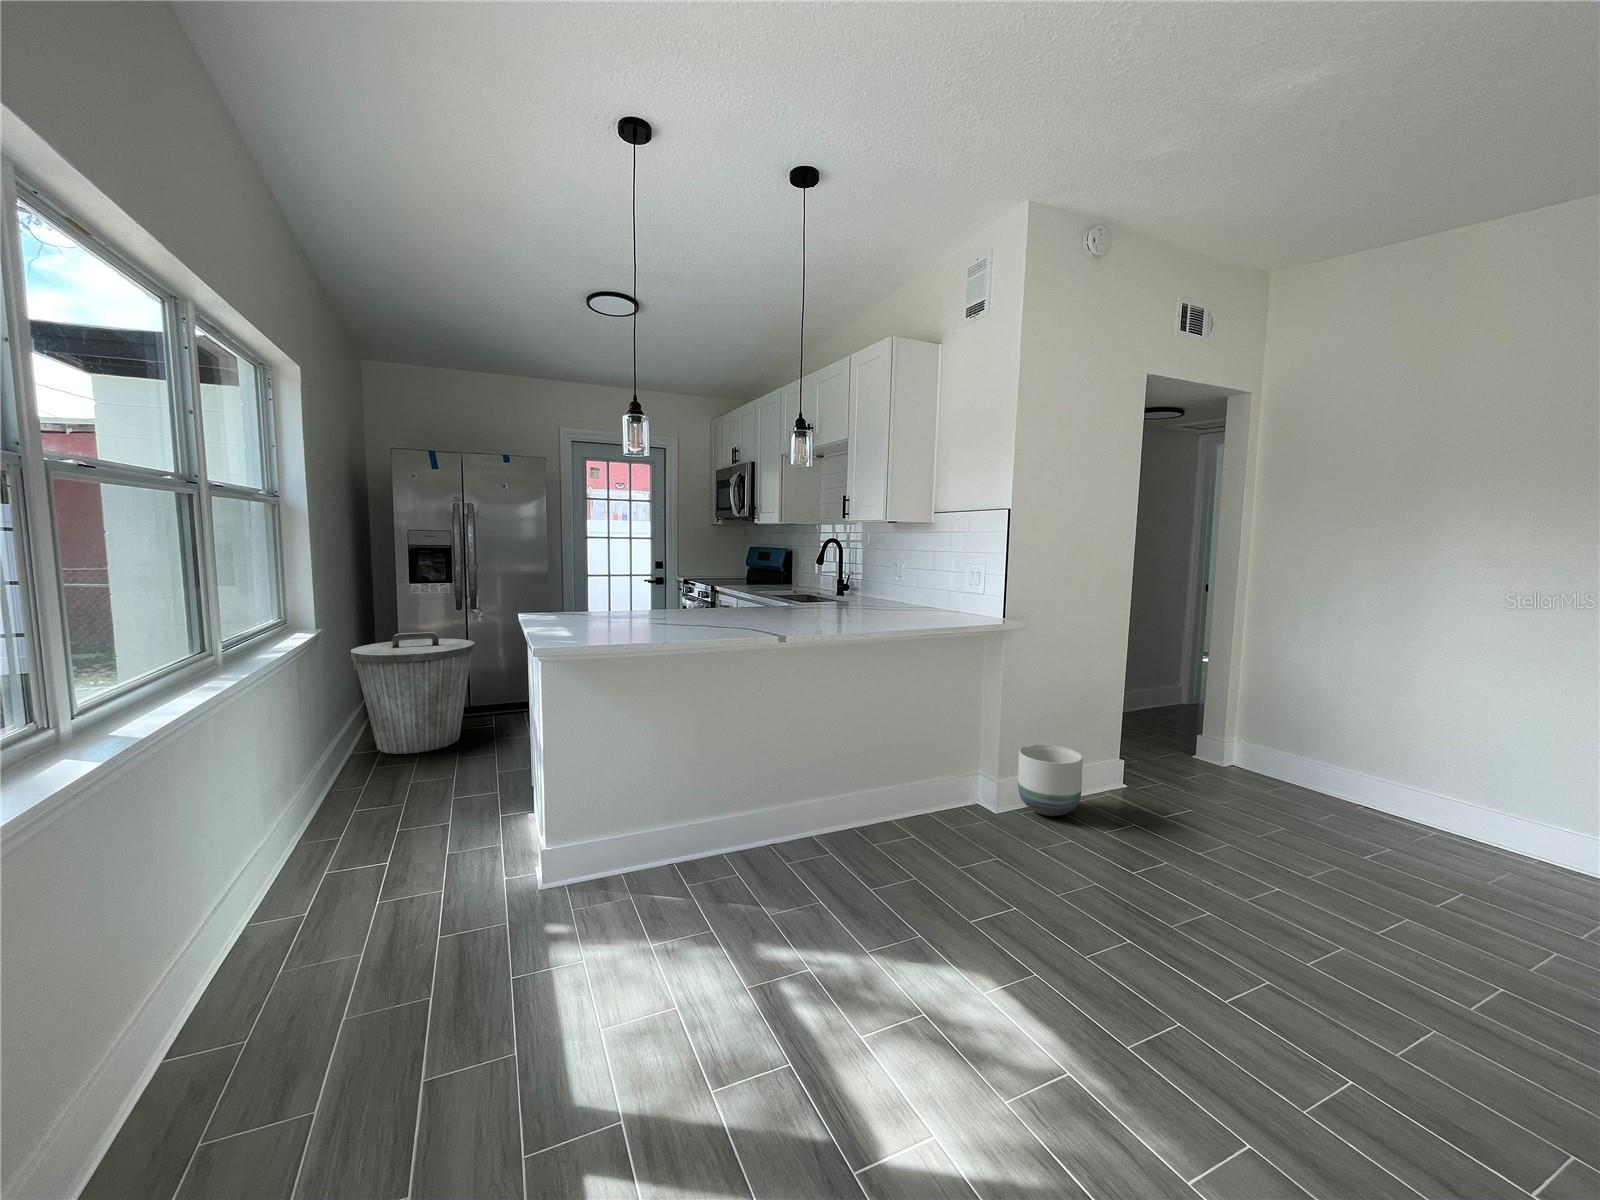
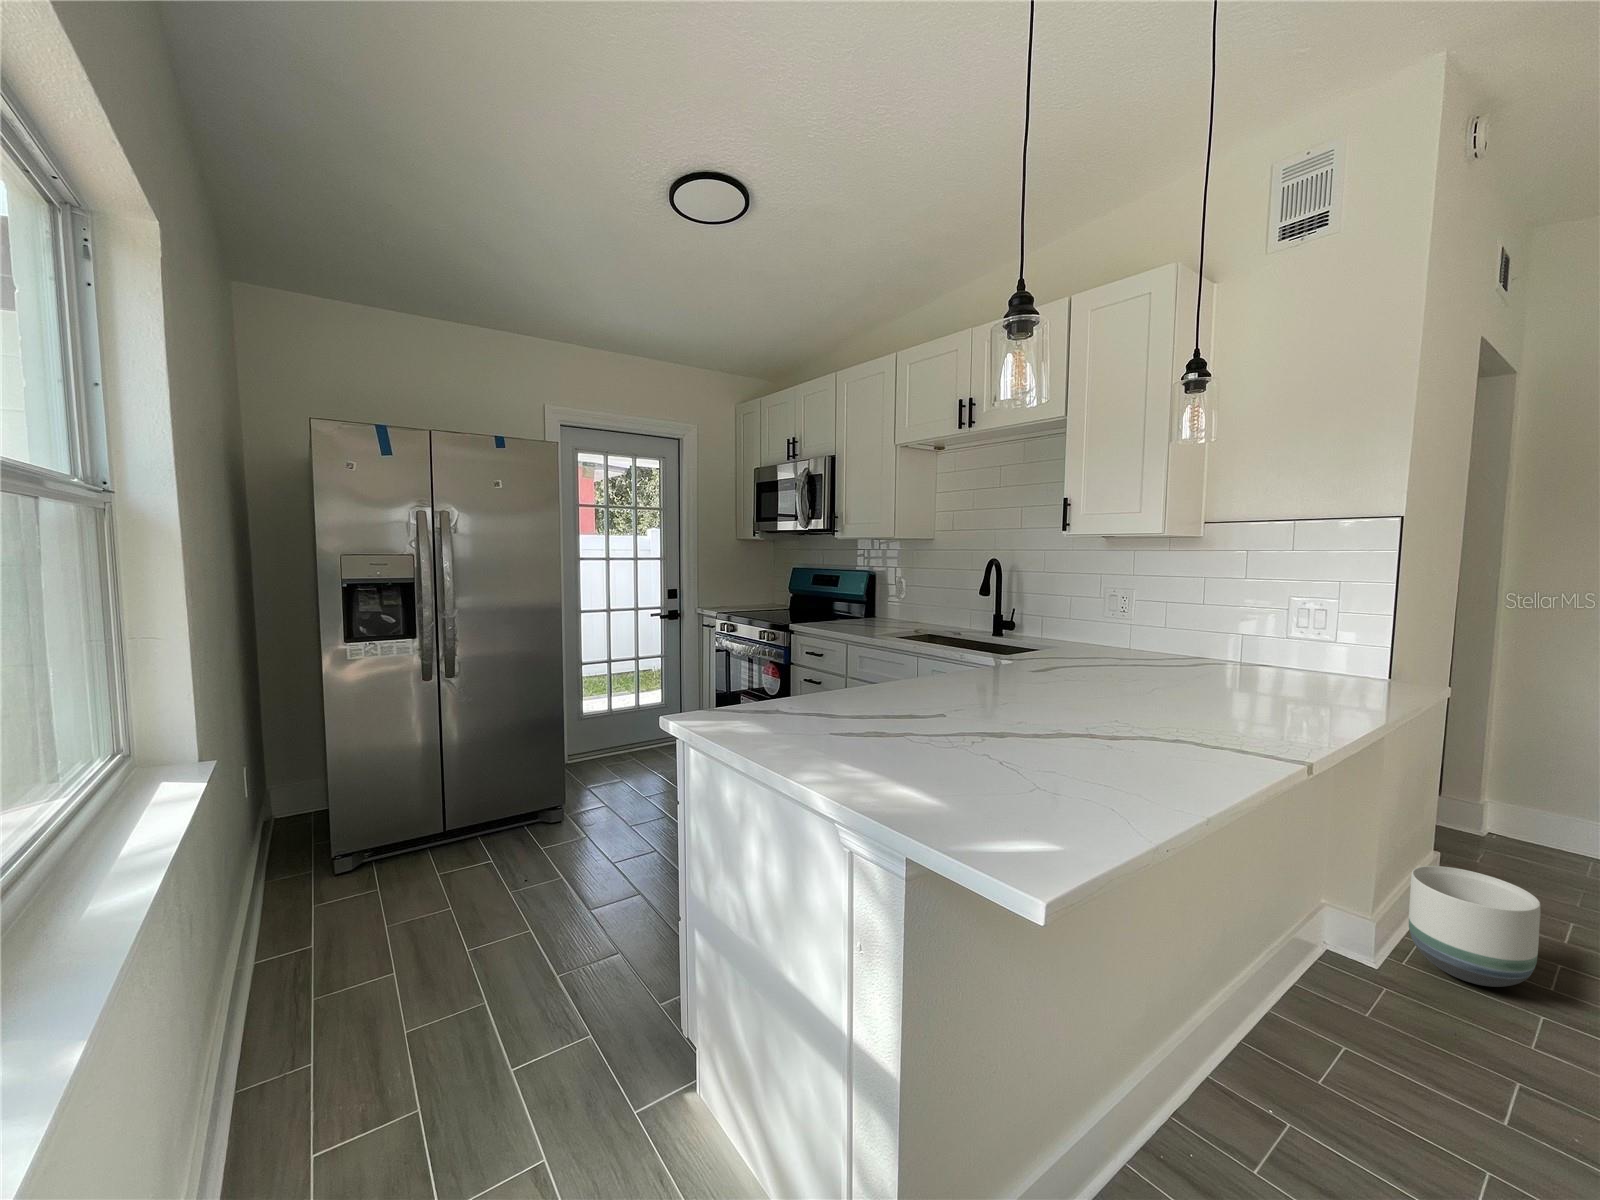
trash can: present [351,632,475,754] -> none [251,726,469,951]

